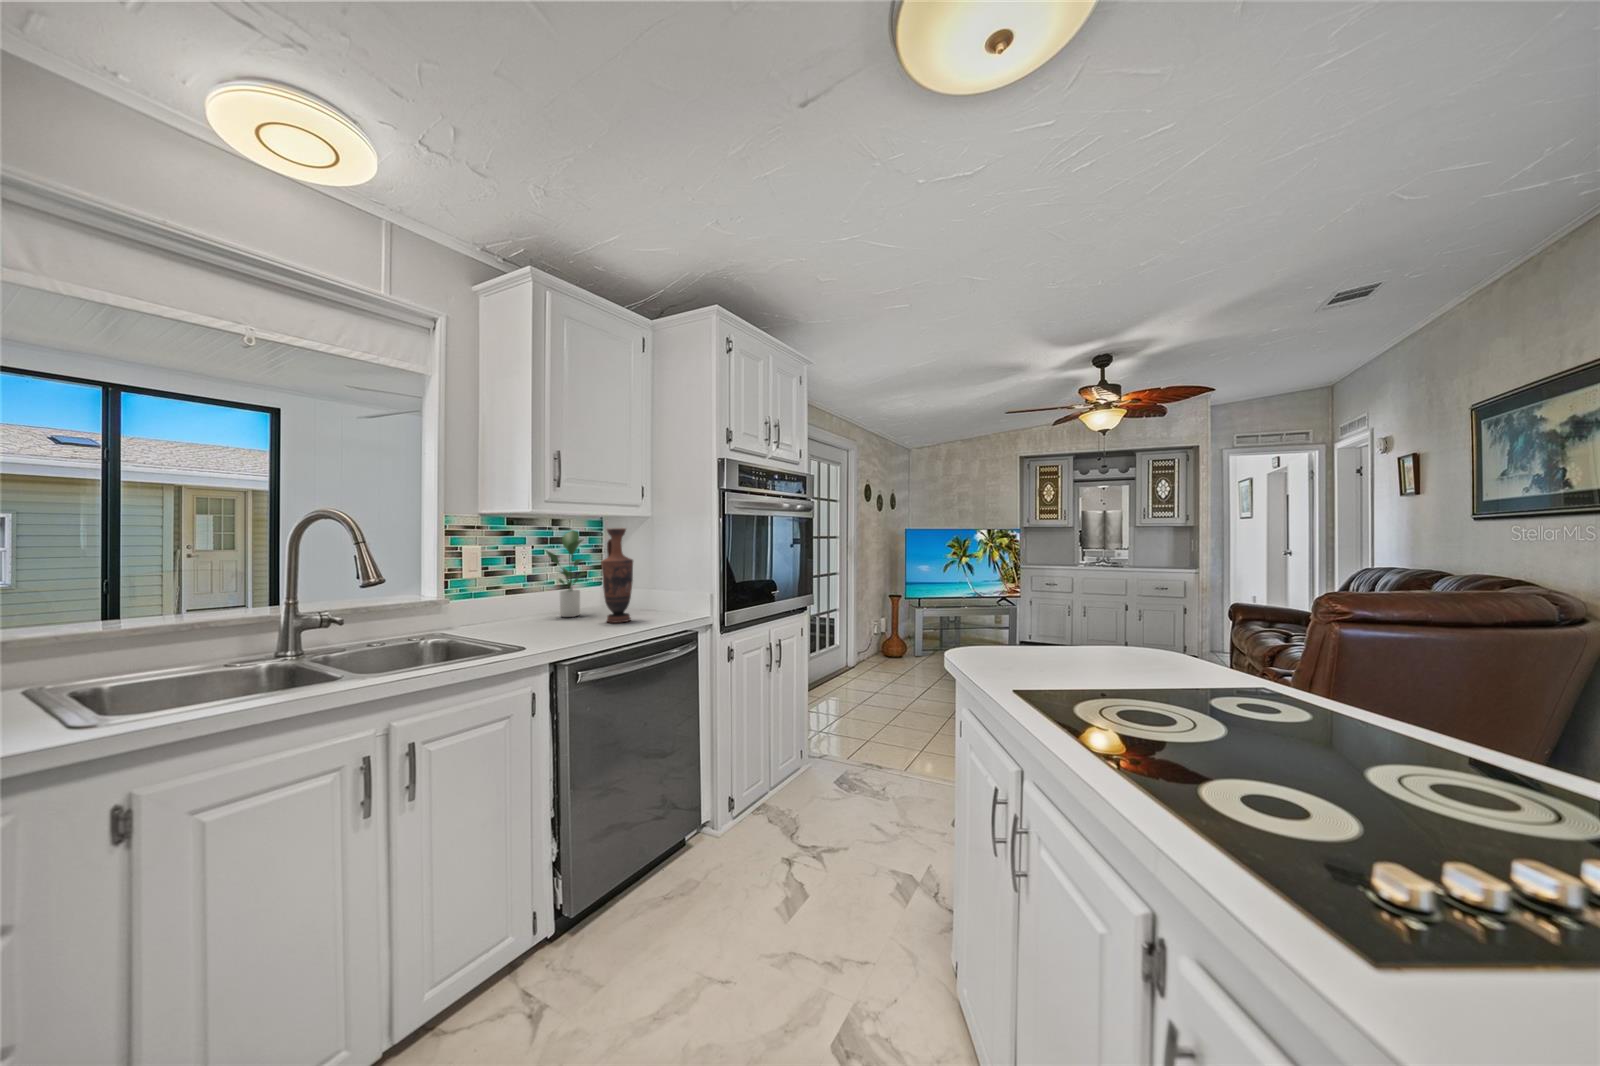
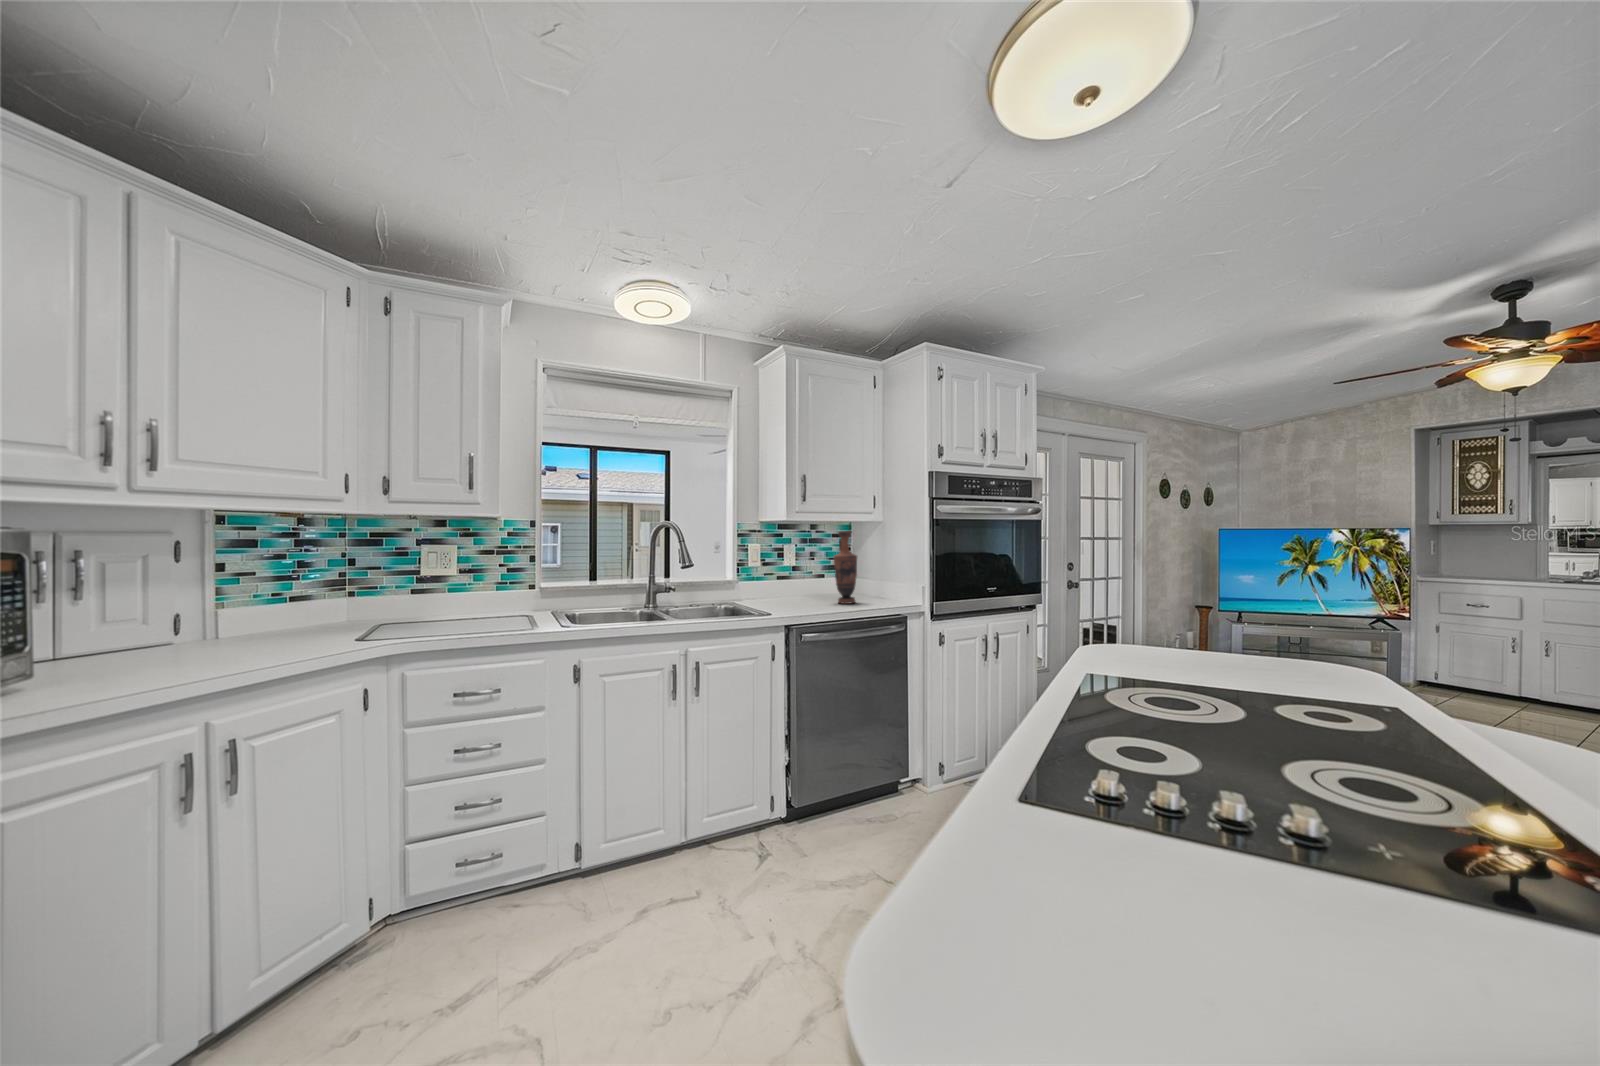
potted plant: present [546,531,586,617] -> none [801,533,834,599]

